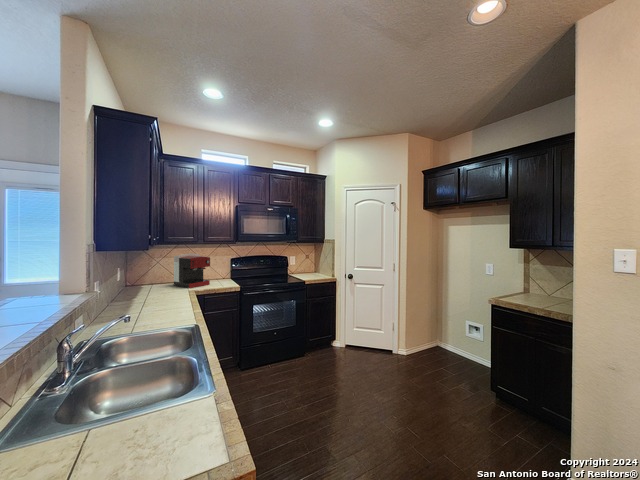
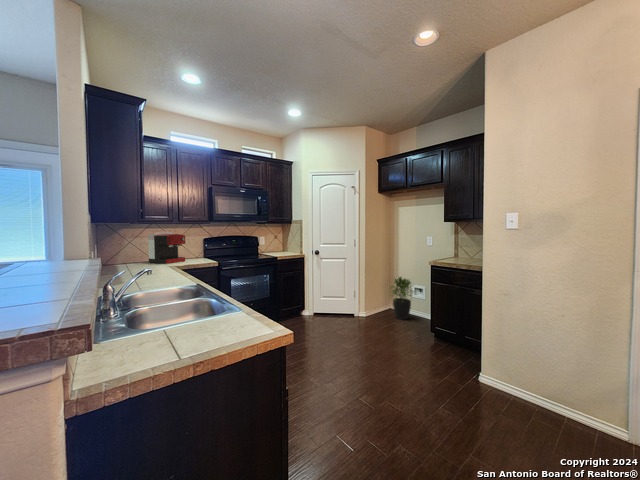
potted plant: none [434,309,471,364] -> present [391,277,412,320]

